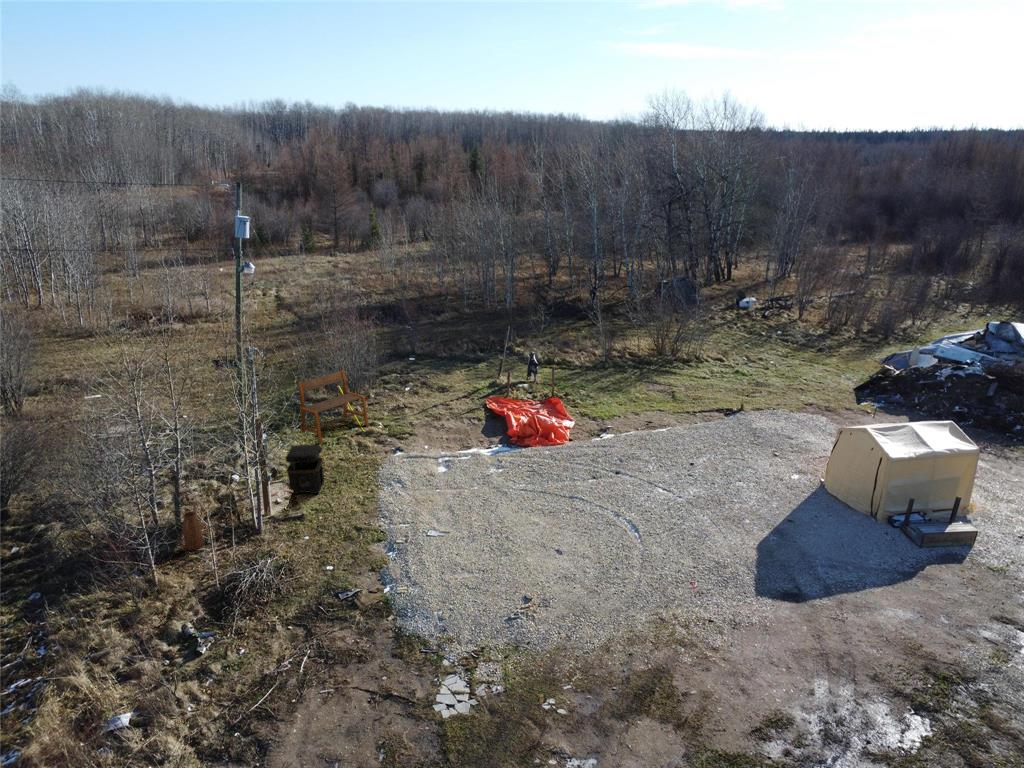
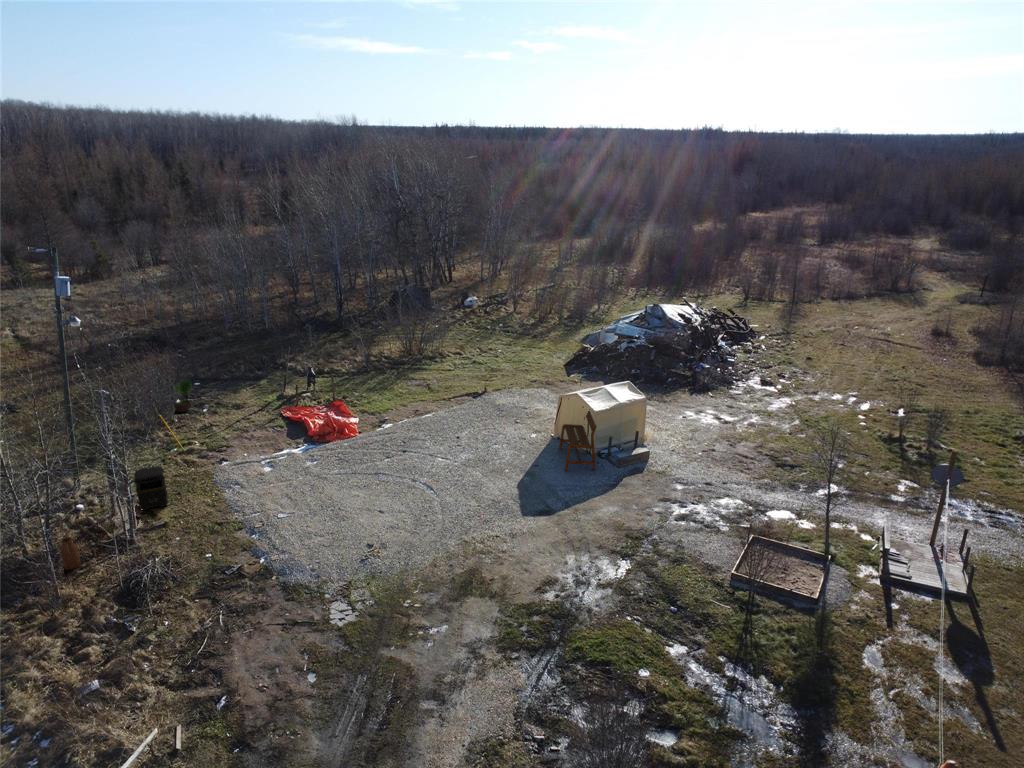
potted tree: none [375,351,397,389] -> present [174,381,192,412]
bench: present [297,370,369,444] -> present [559,409,597,471]

